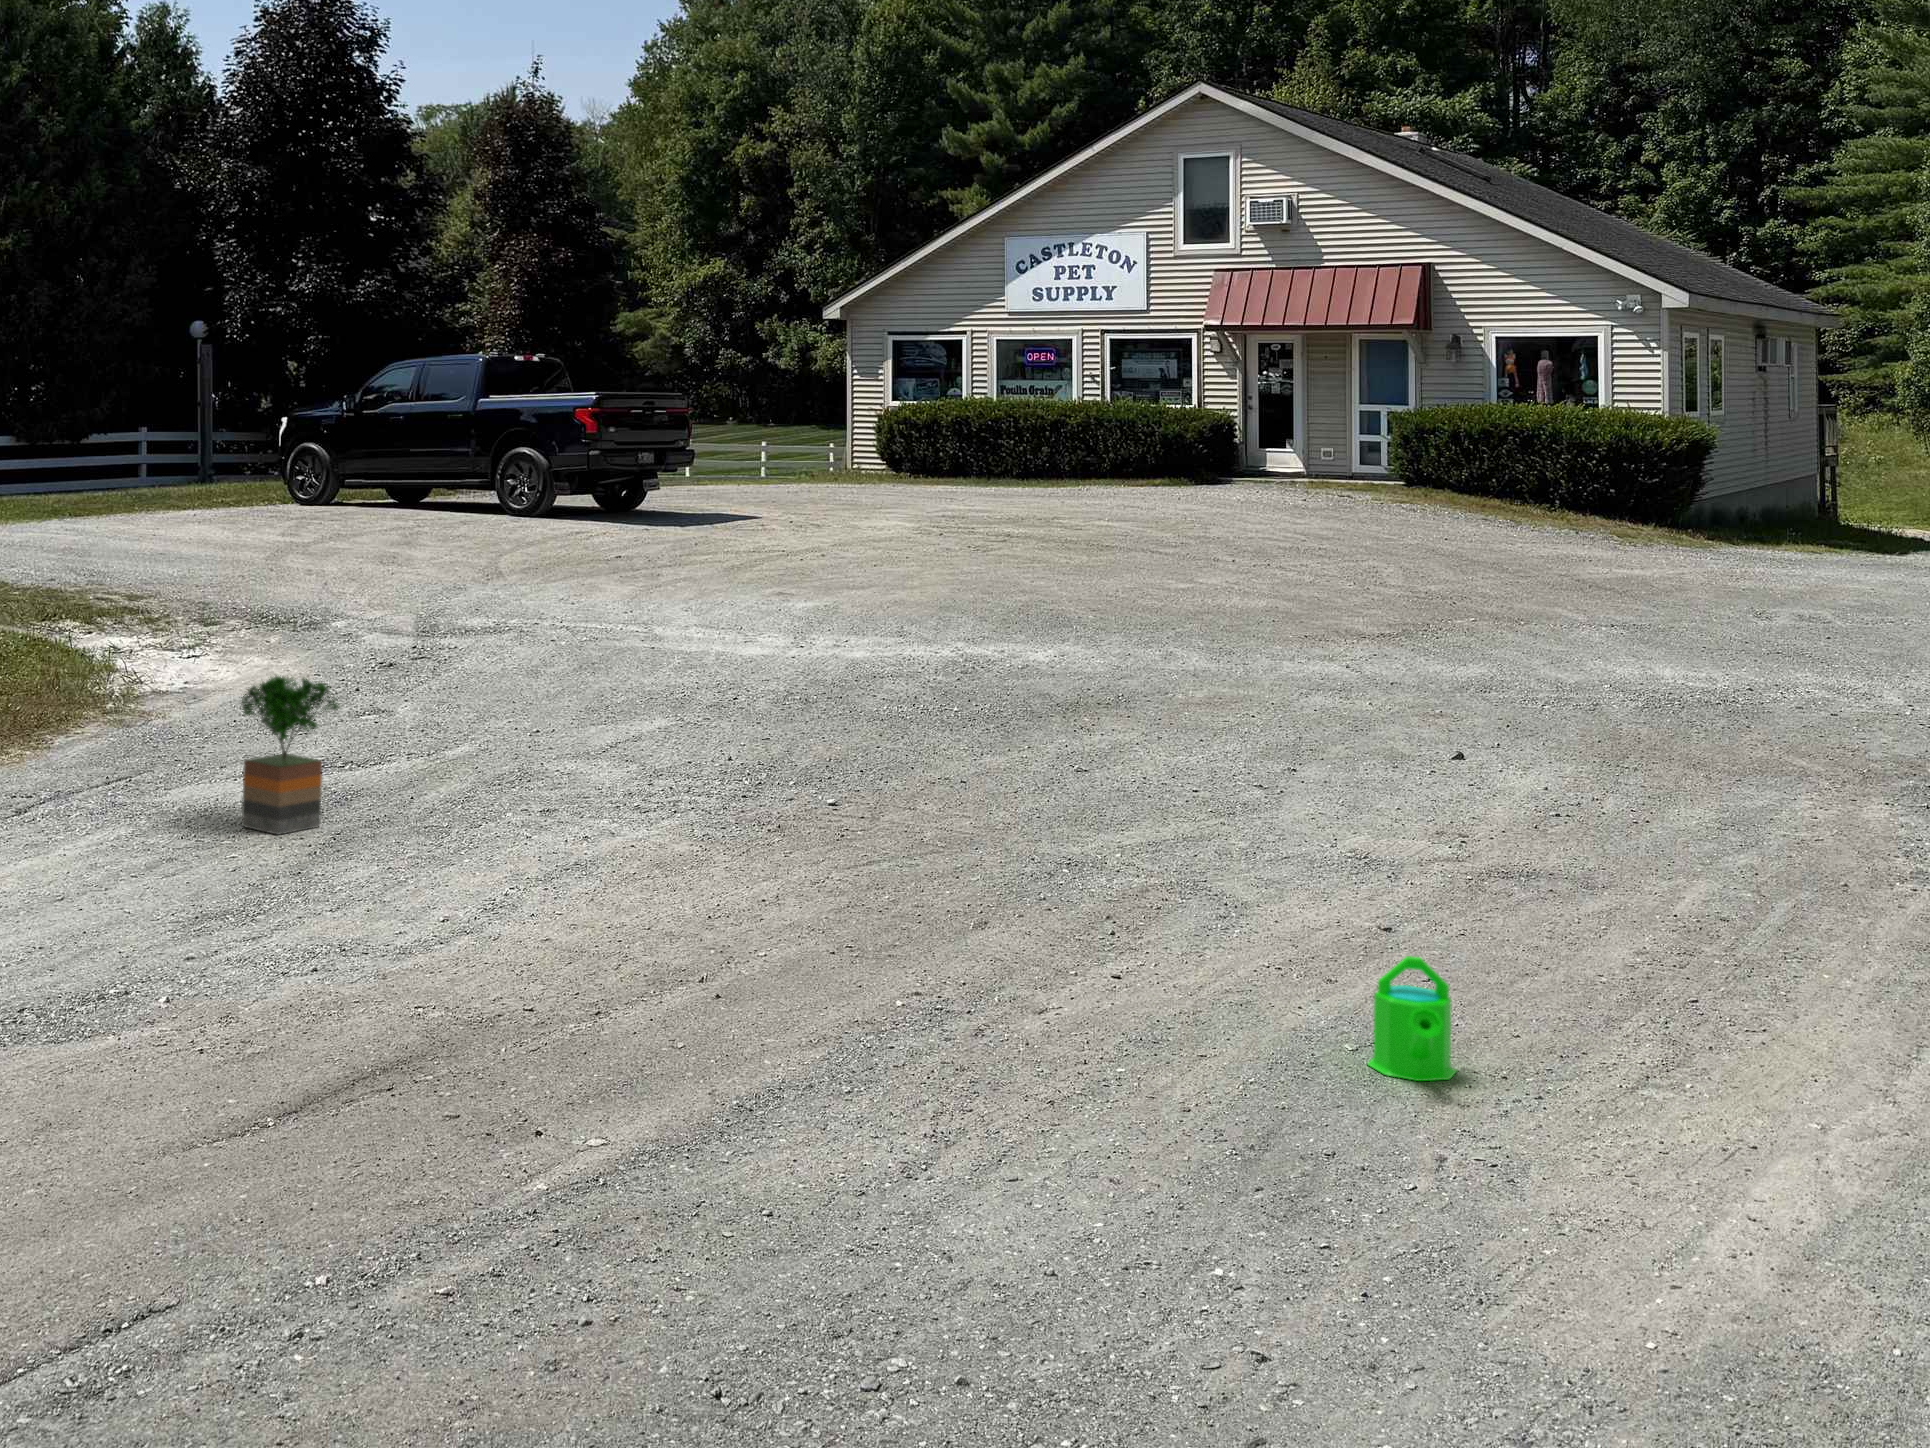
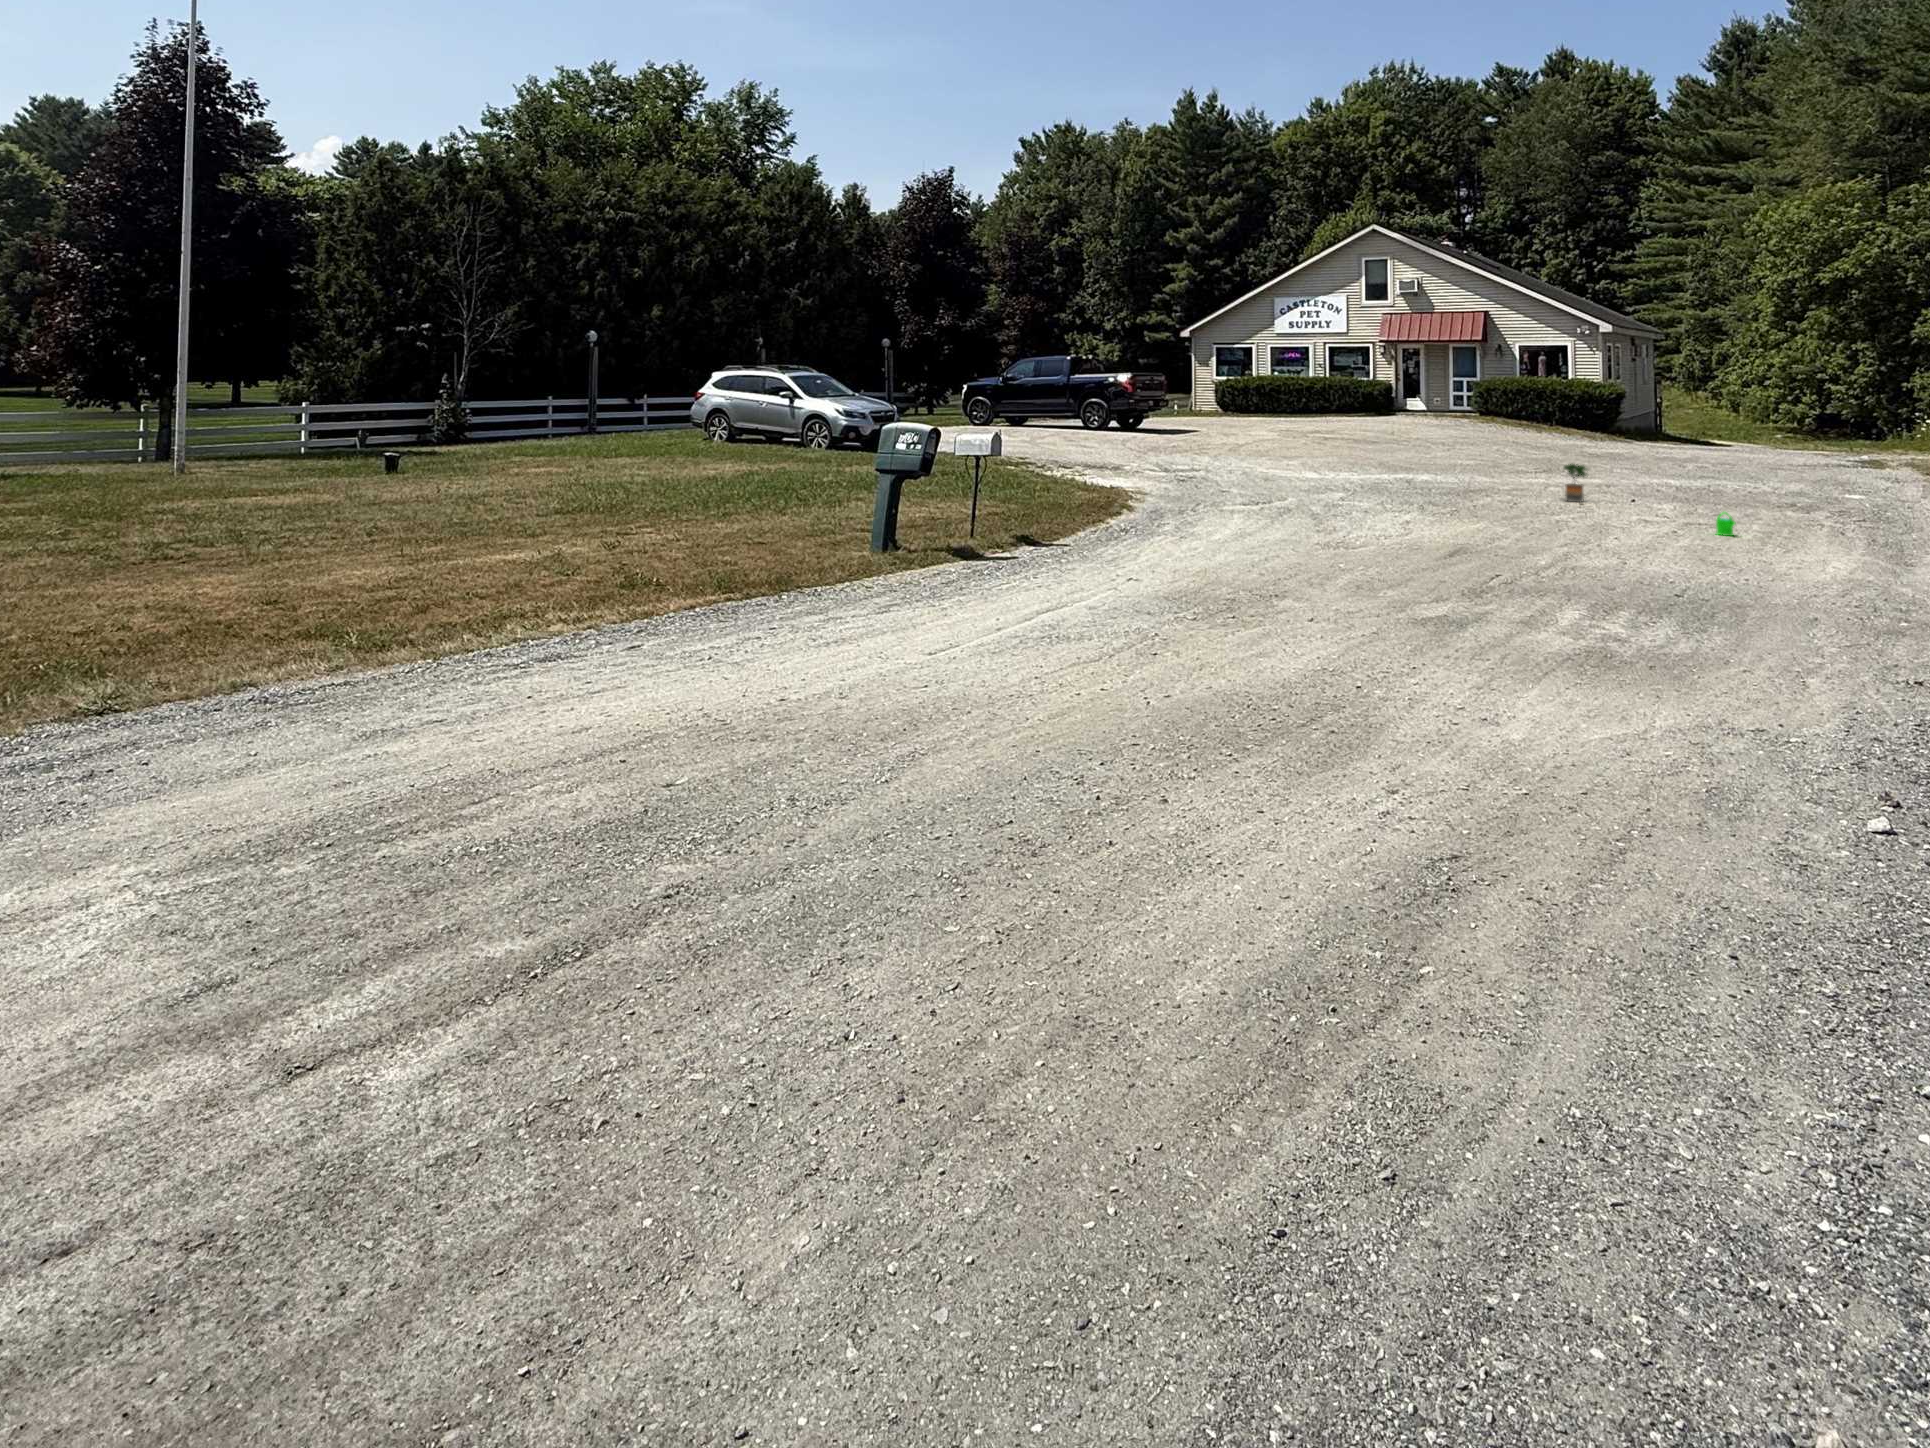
potted tree: present [241,676,340,835] -> present [1564,464,1587,502]

